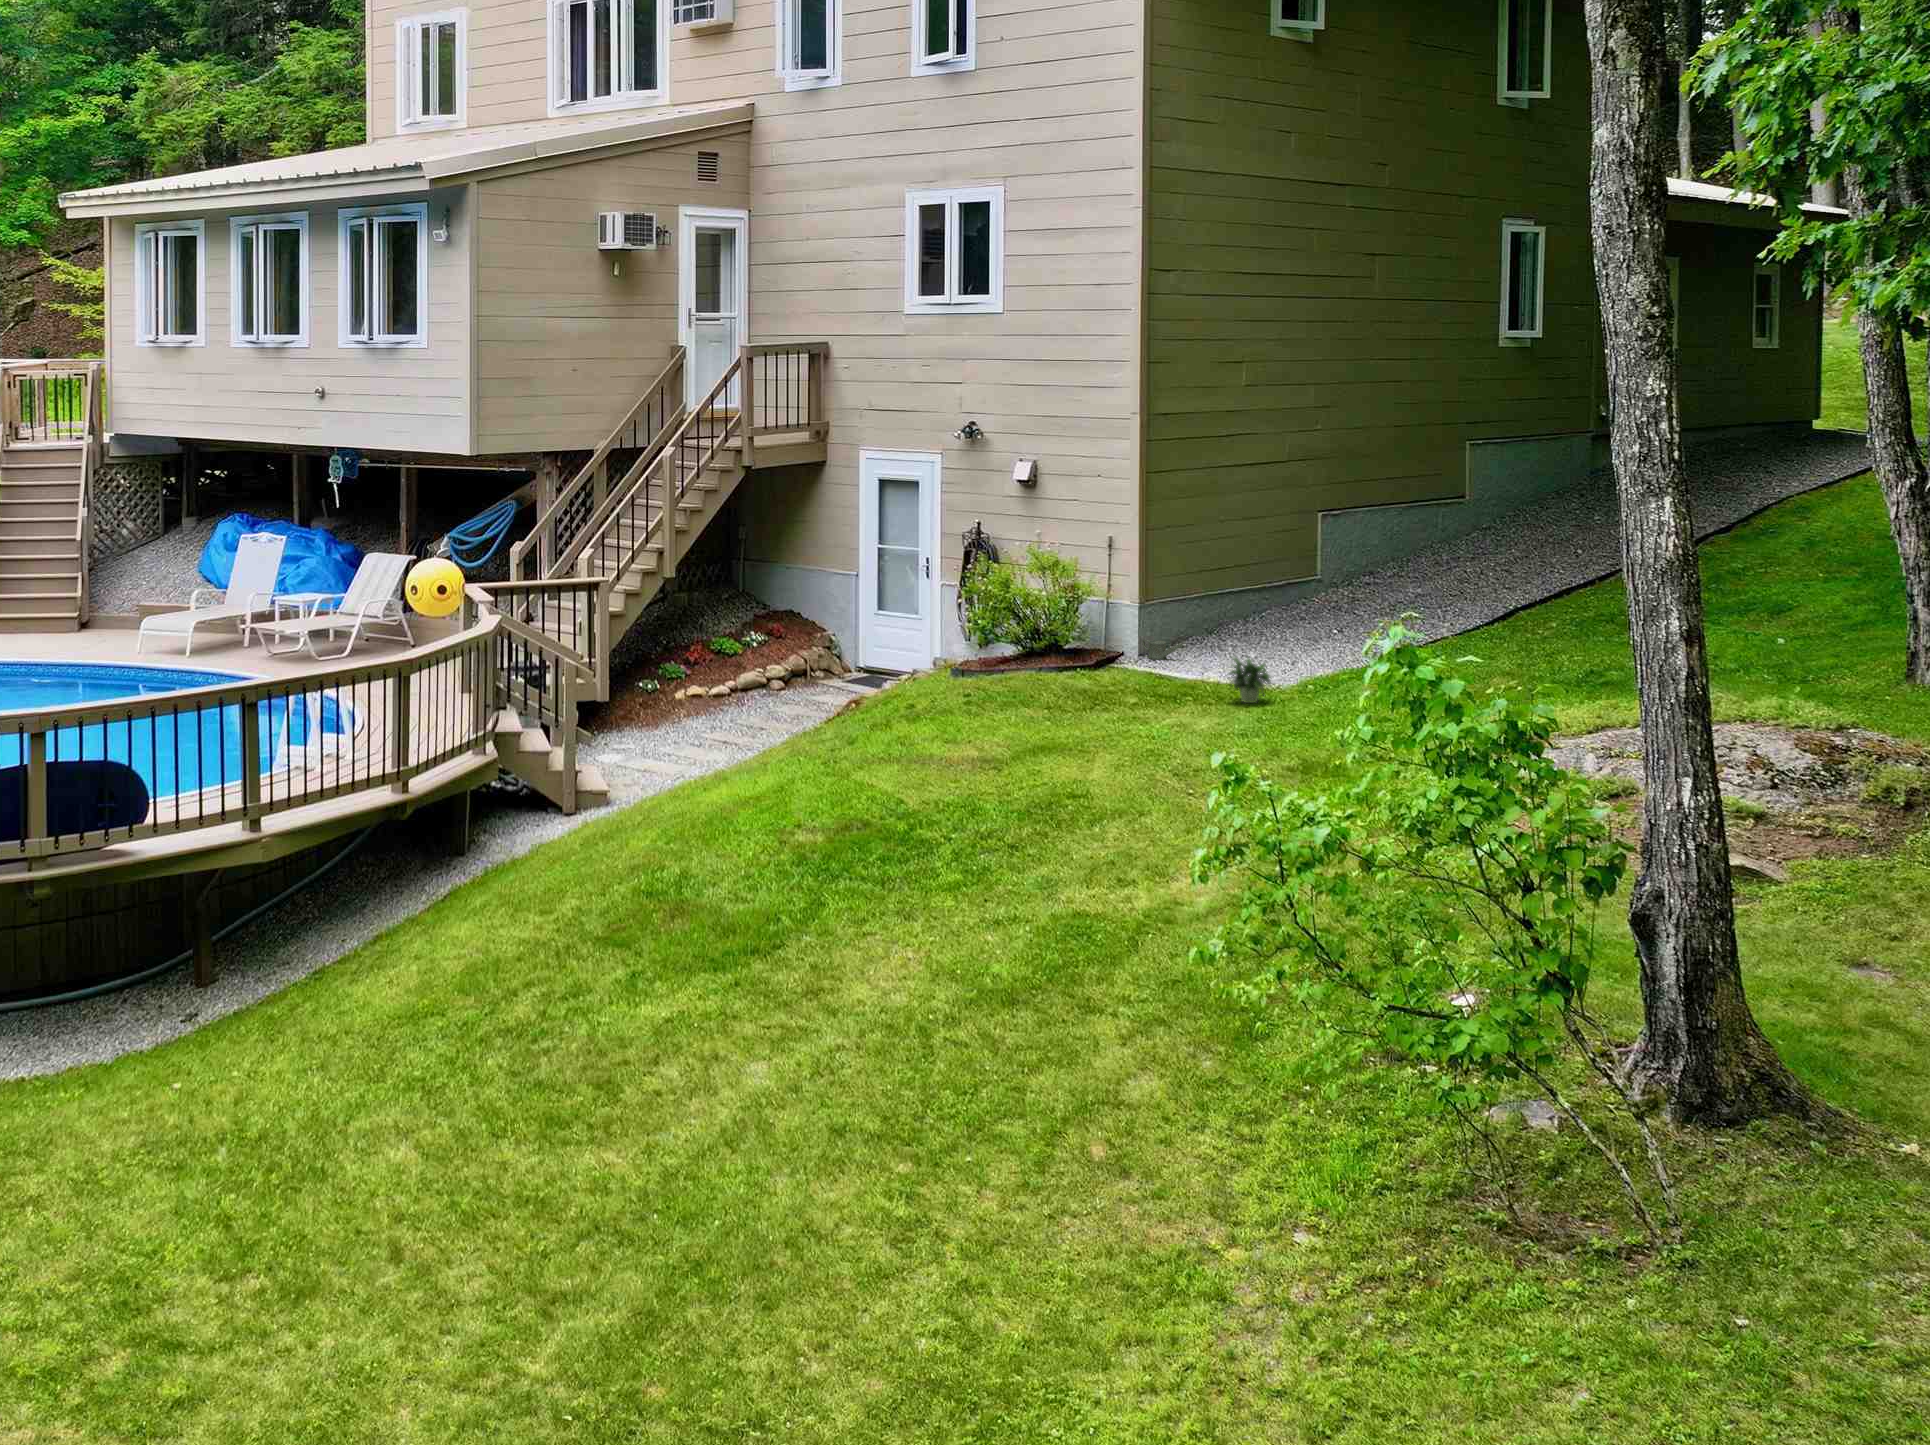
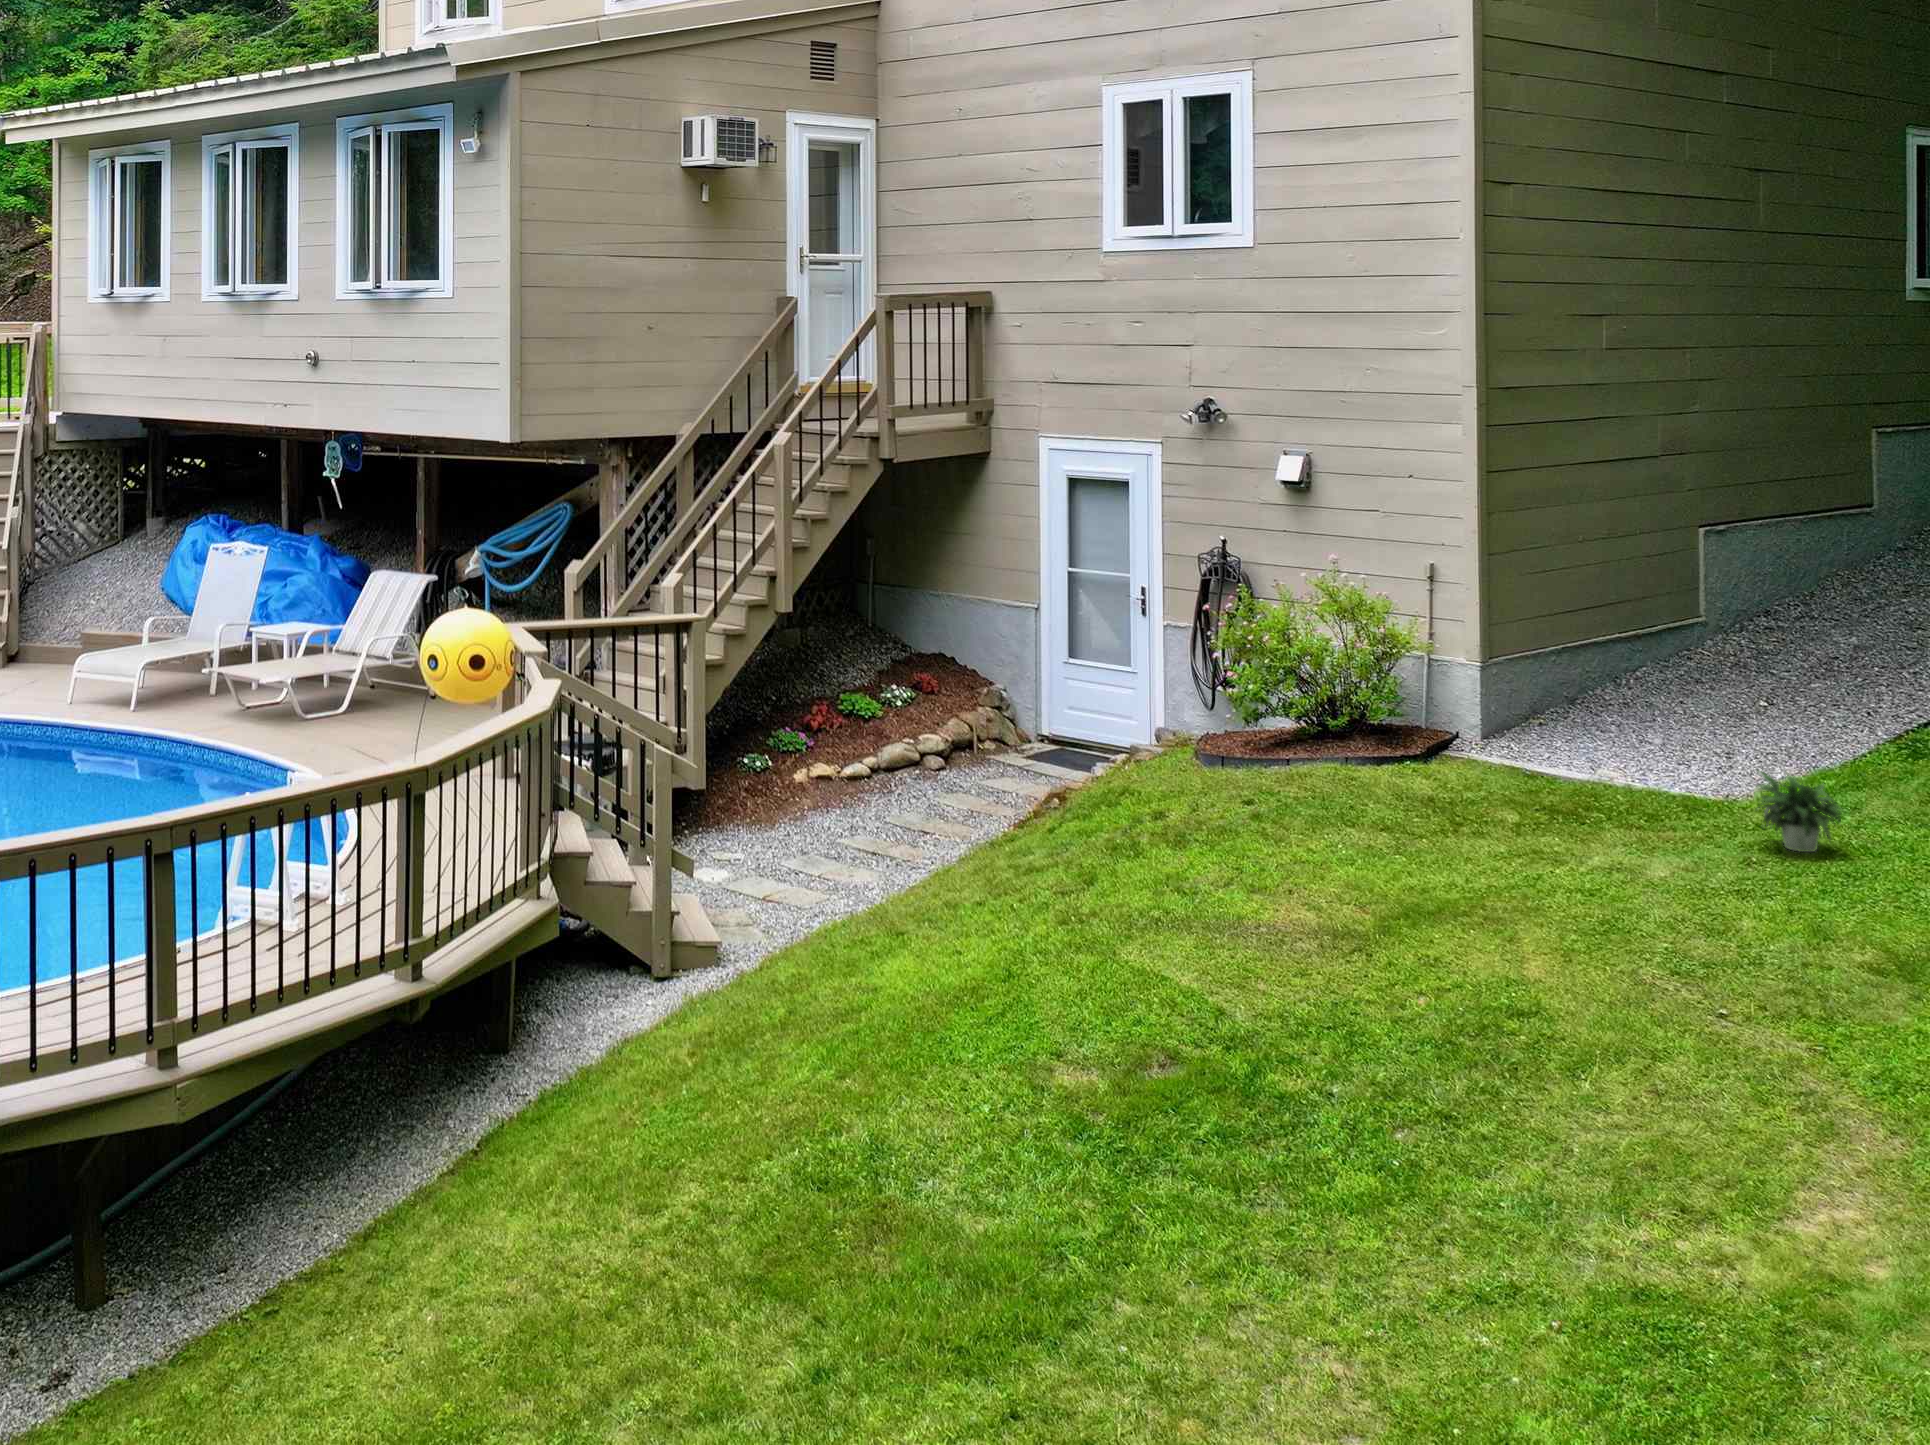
watering can: present [1142,640,1183,660] -> none [1500,715,1573,747]

